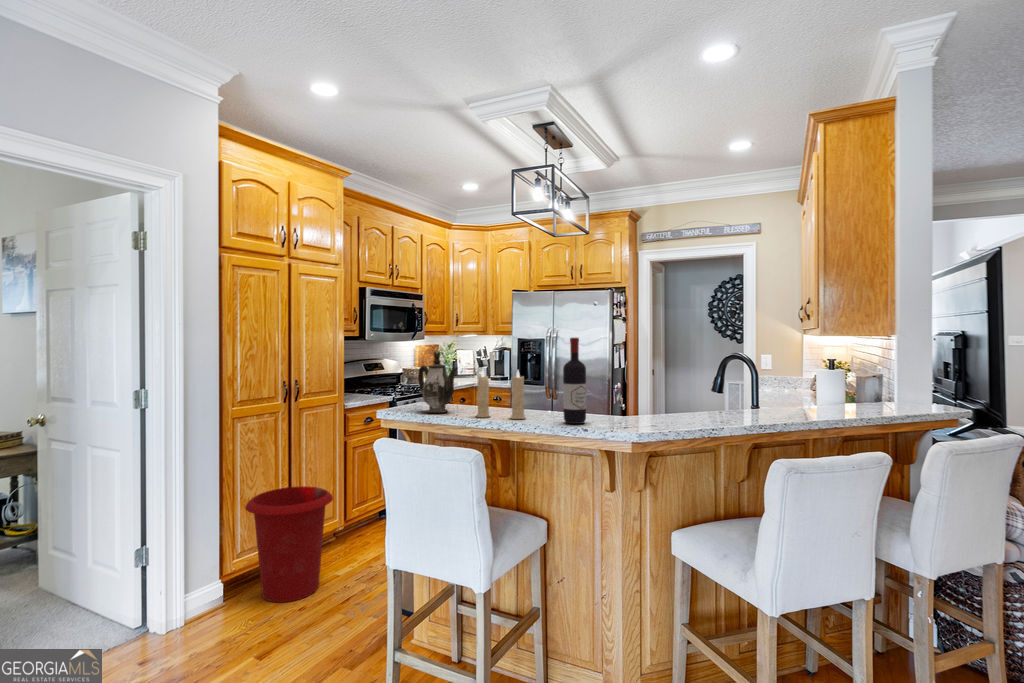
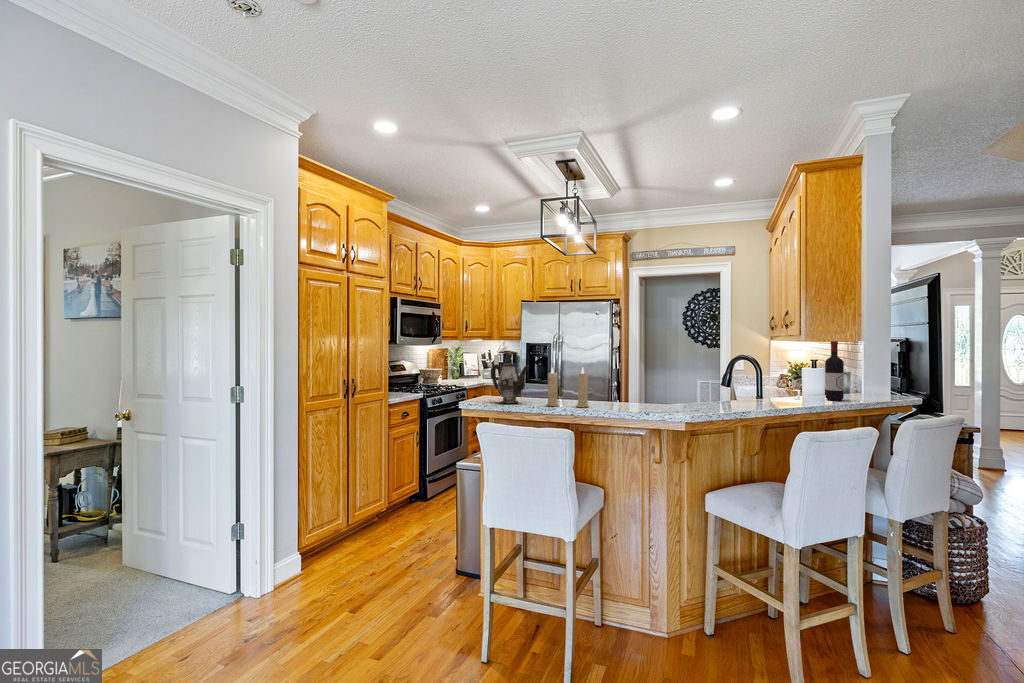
wine bottle: present [563,338,586,424] -> present [825,341,844,401]
waste bin: present [245,486,333,602] -> none [319,471,394,572]

